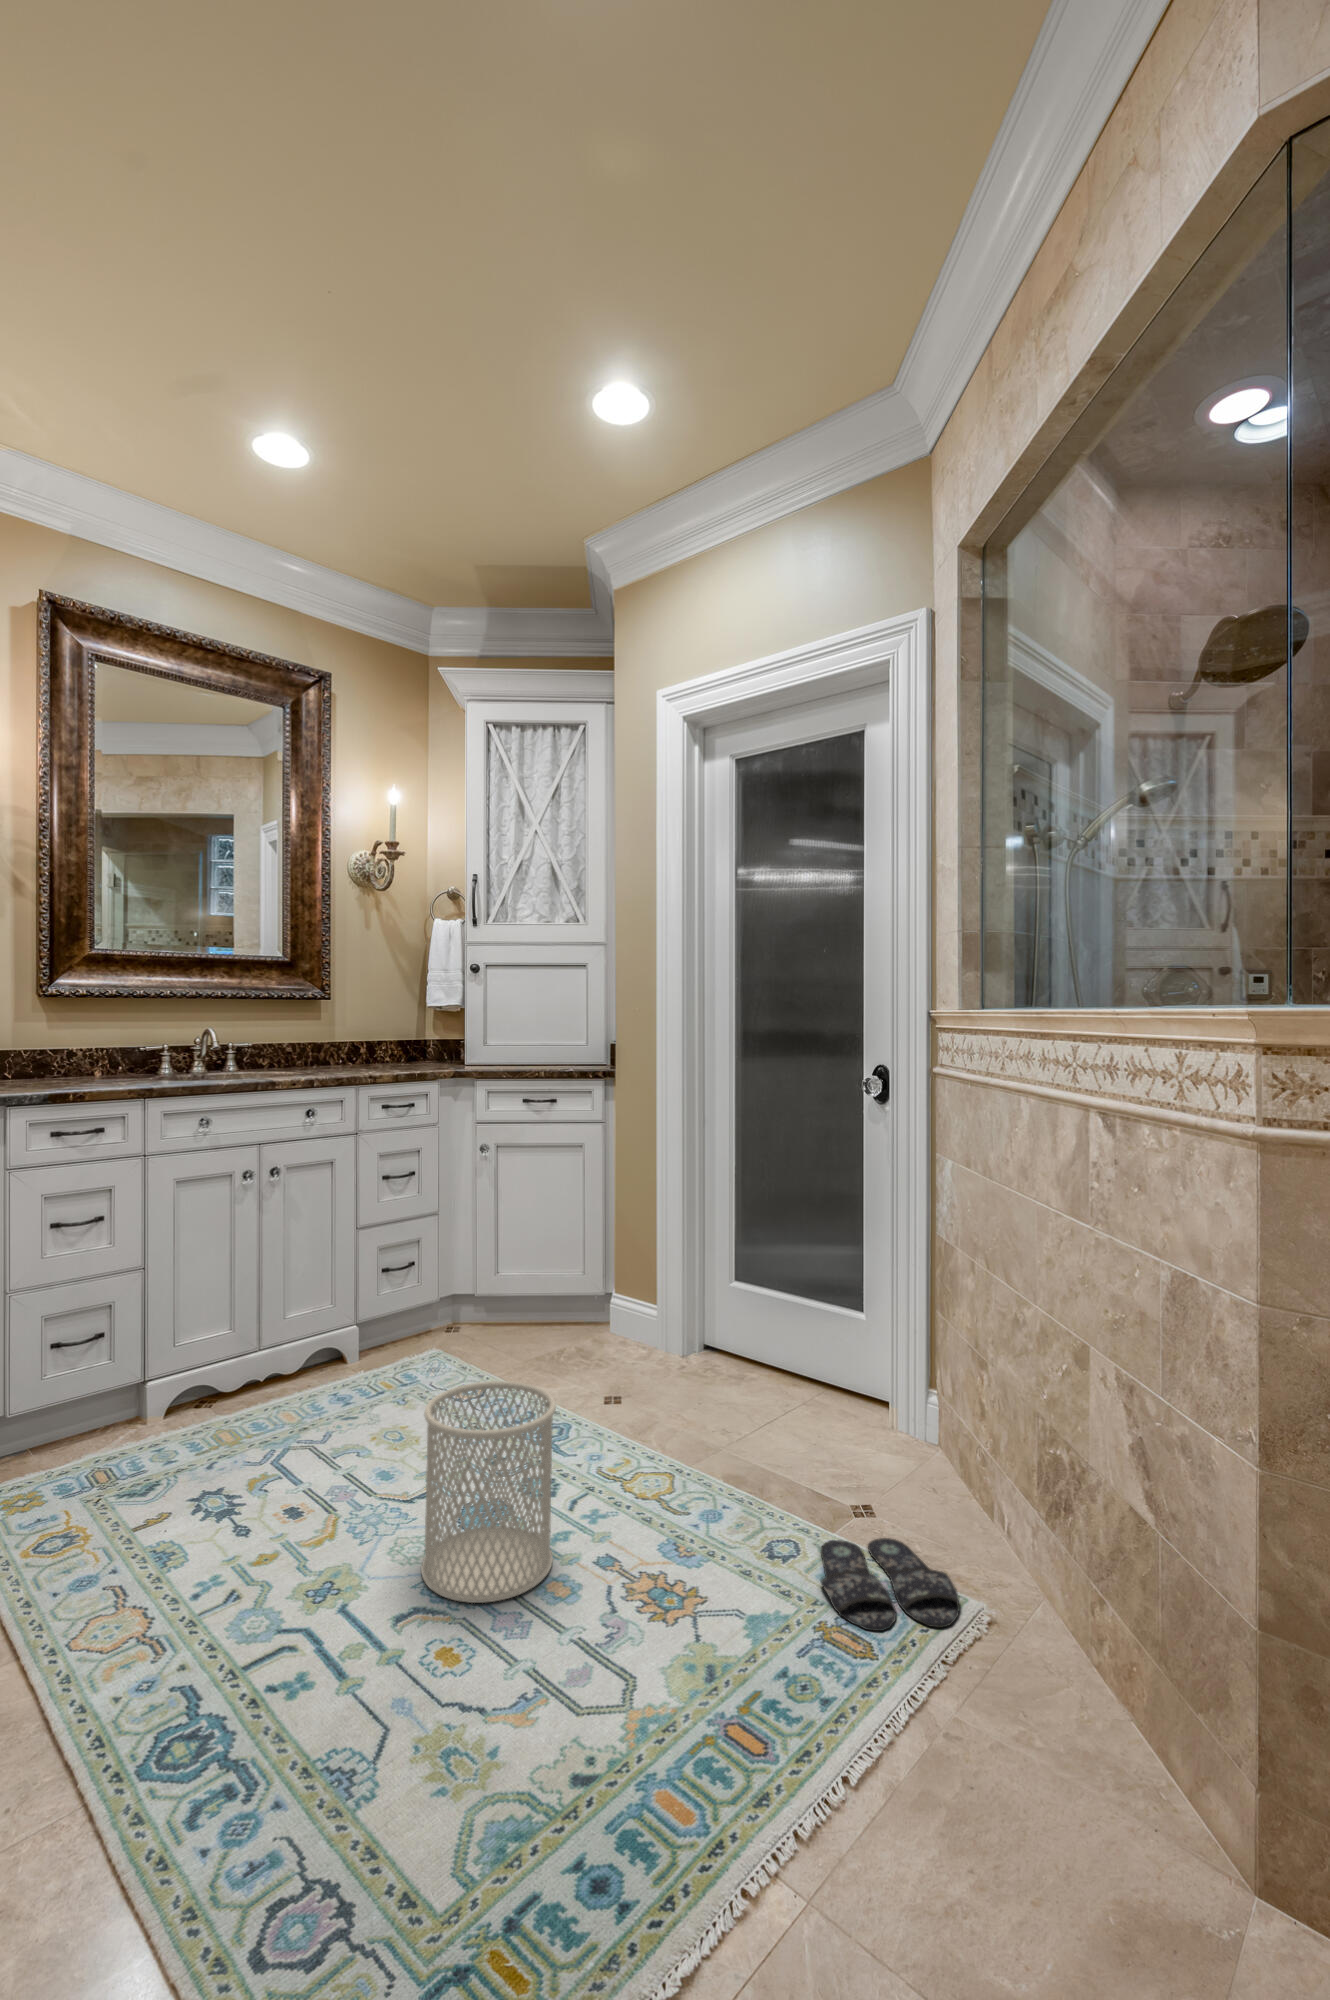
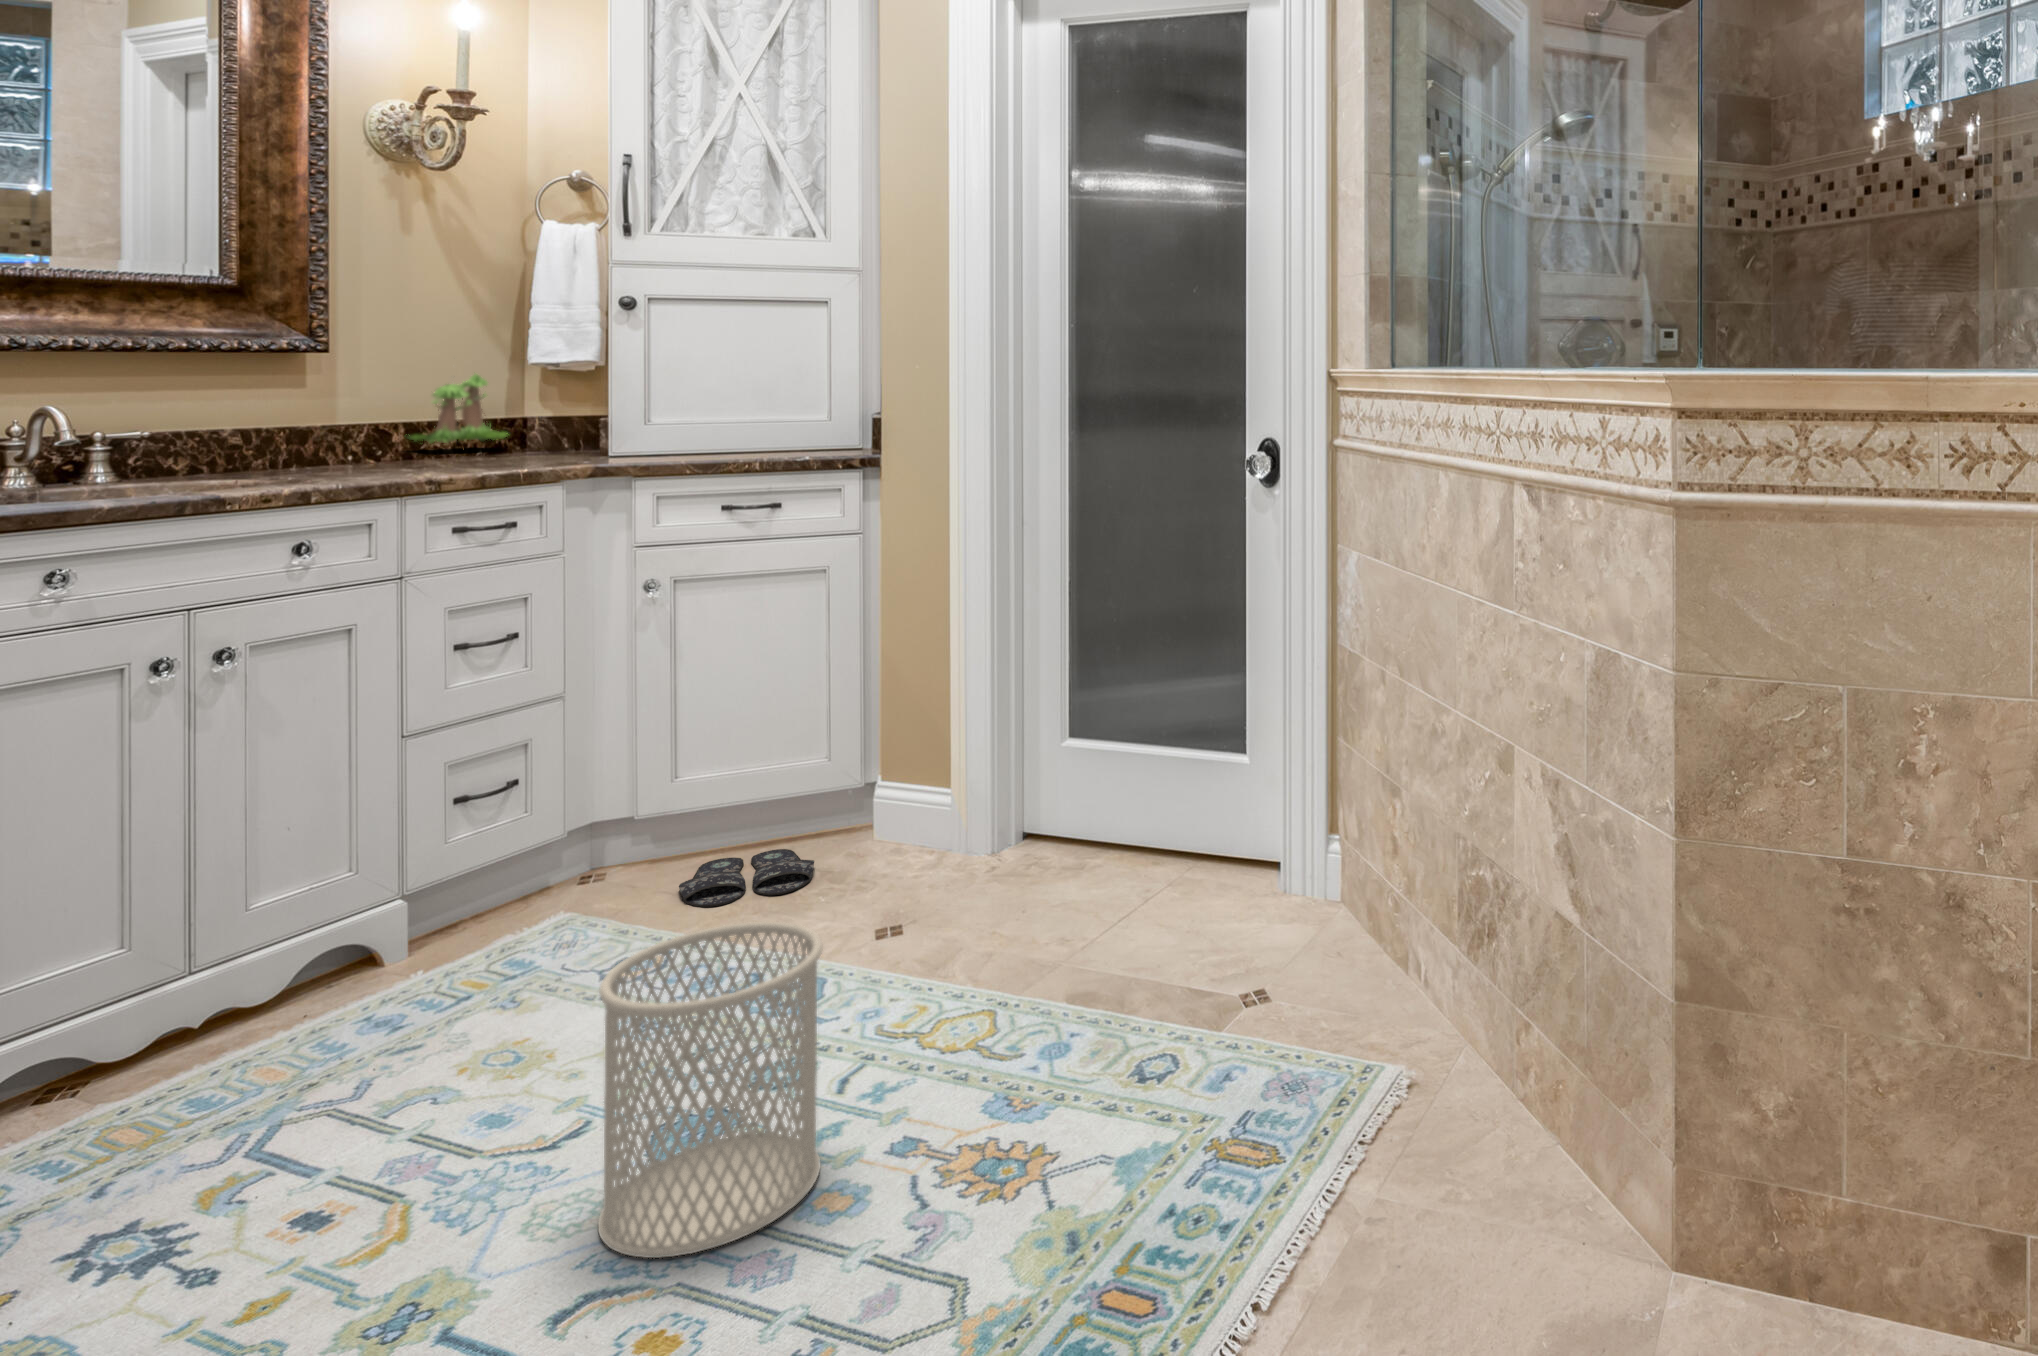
plant: none [366,990,419,1058] -> present [405,374,509,443]
slippers: present [820,1538,960,1631] -> present [679,849,814,907]

